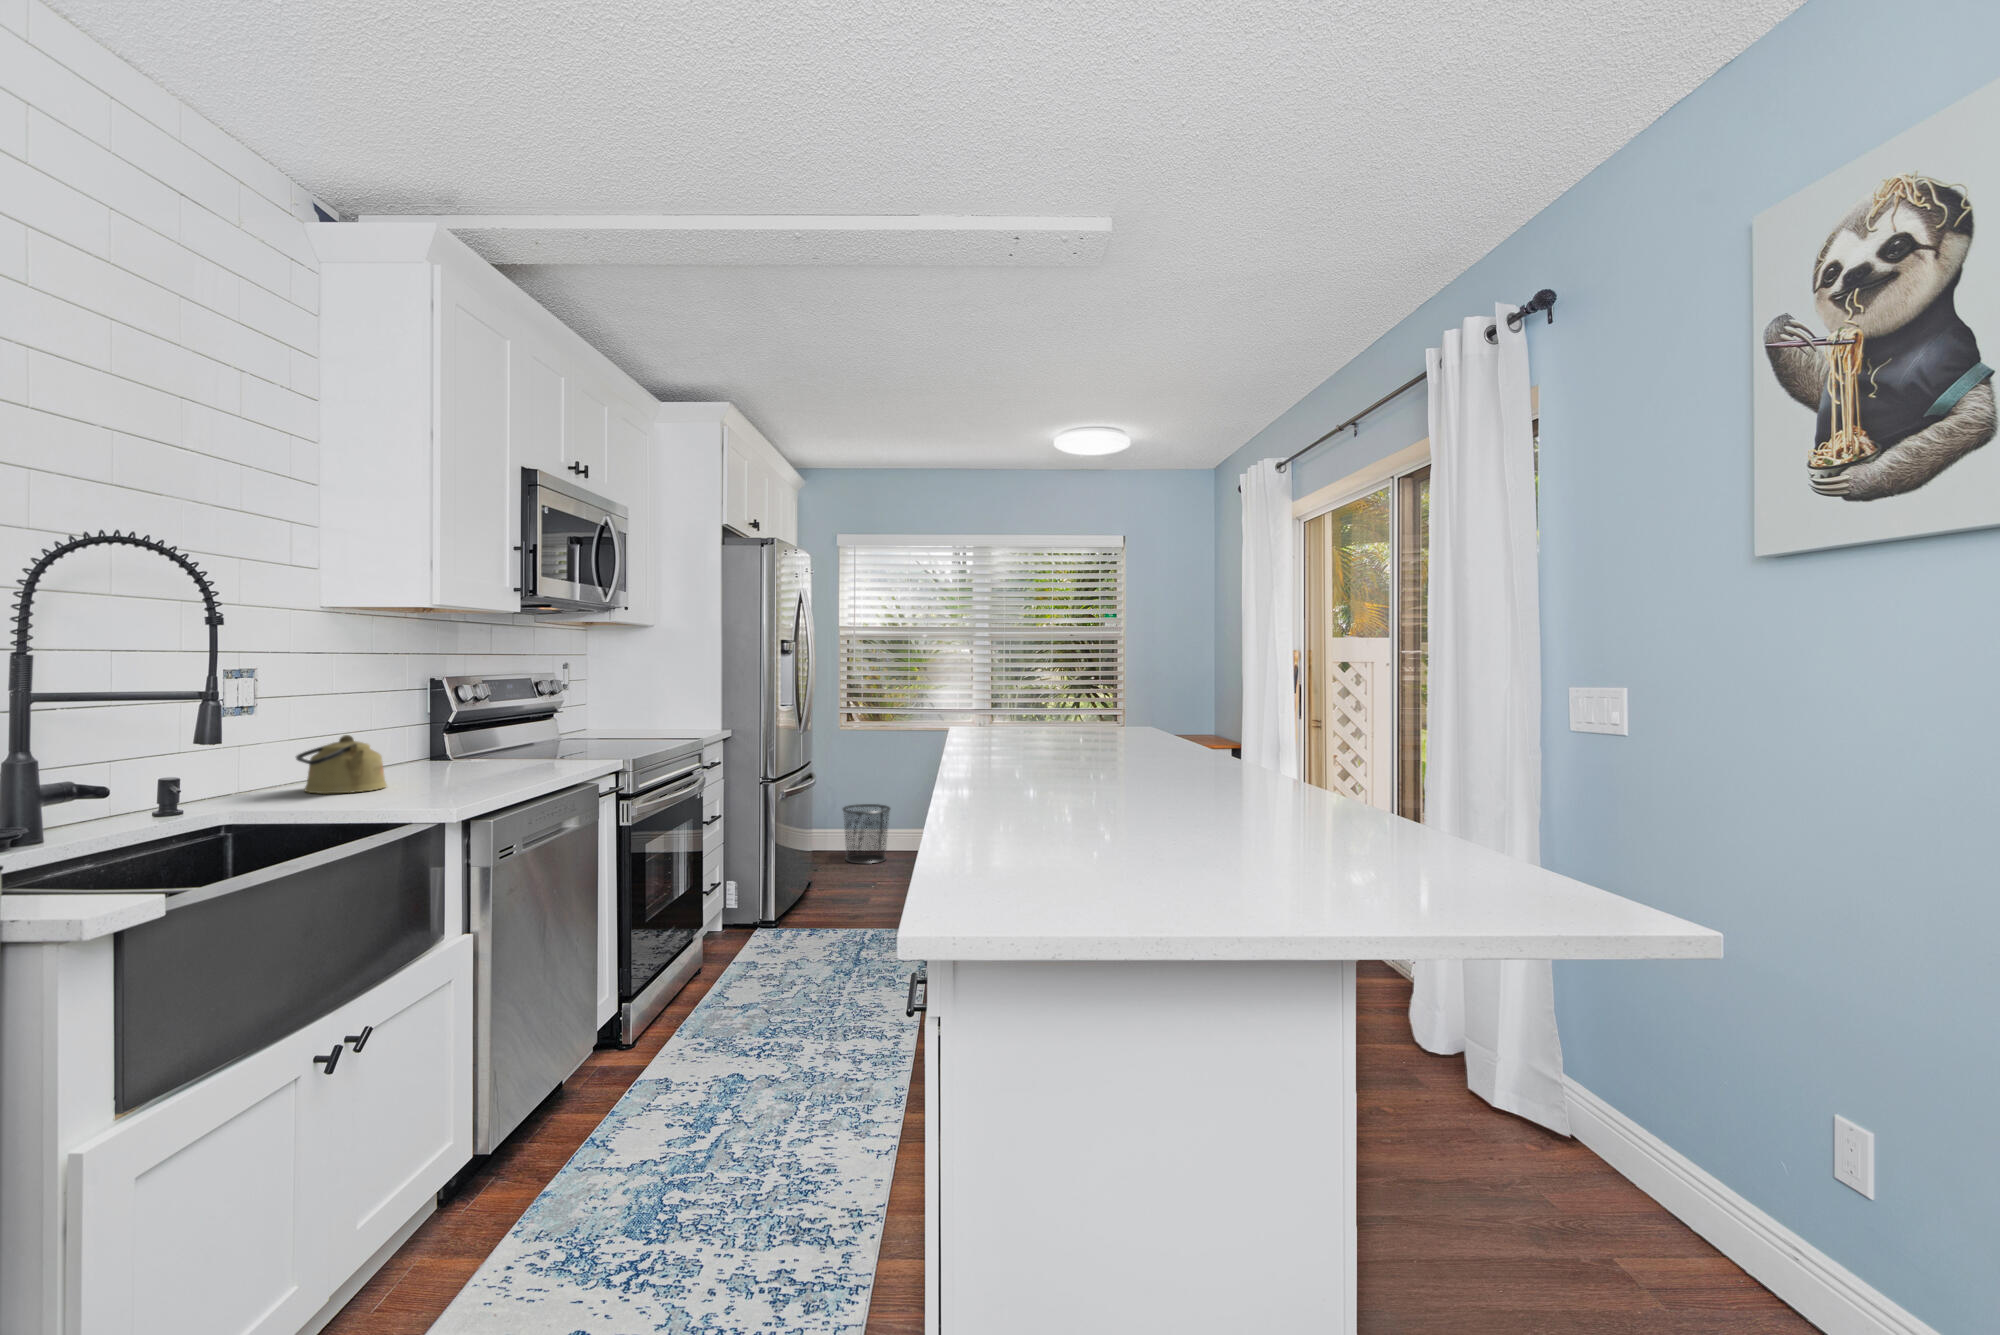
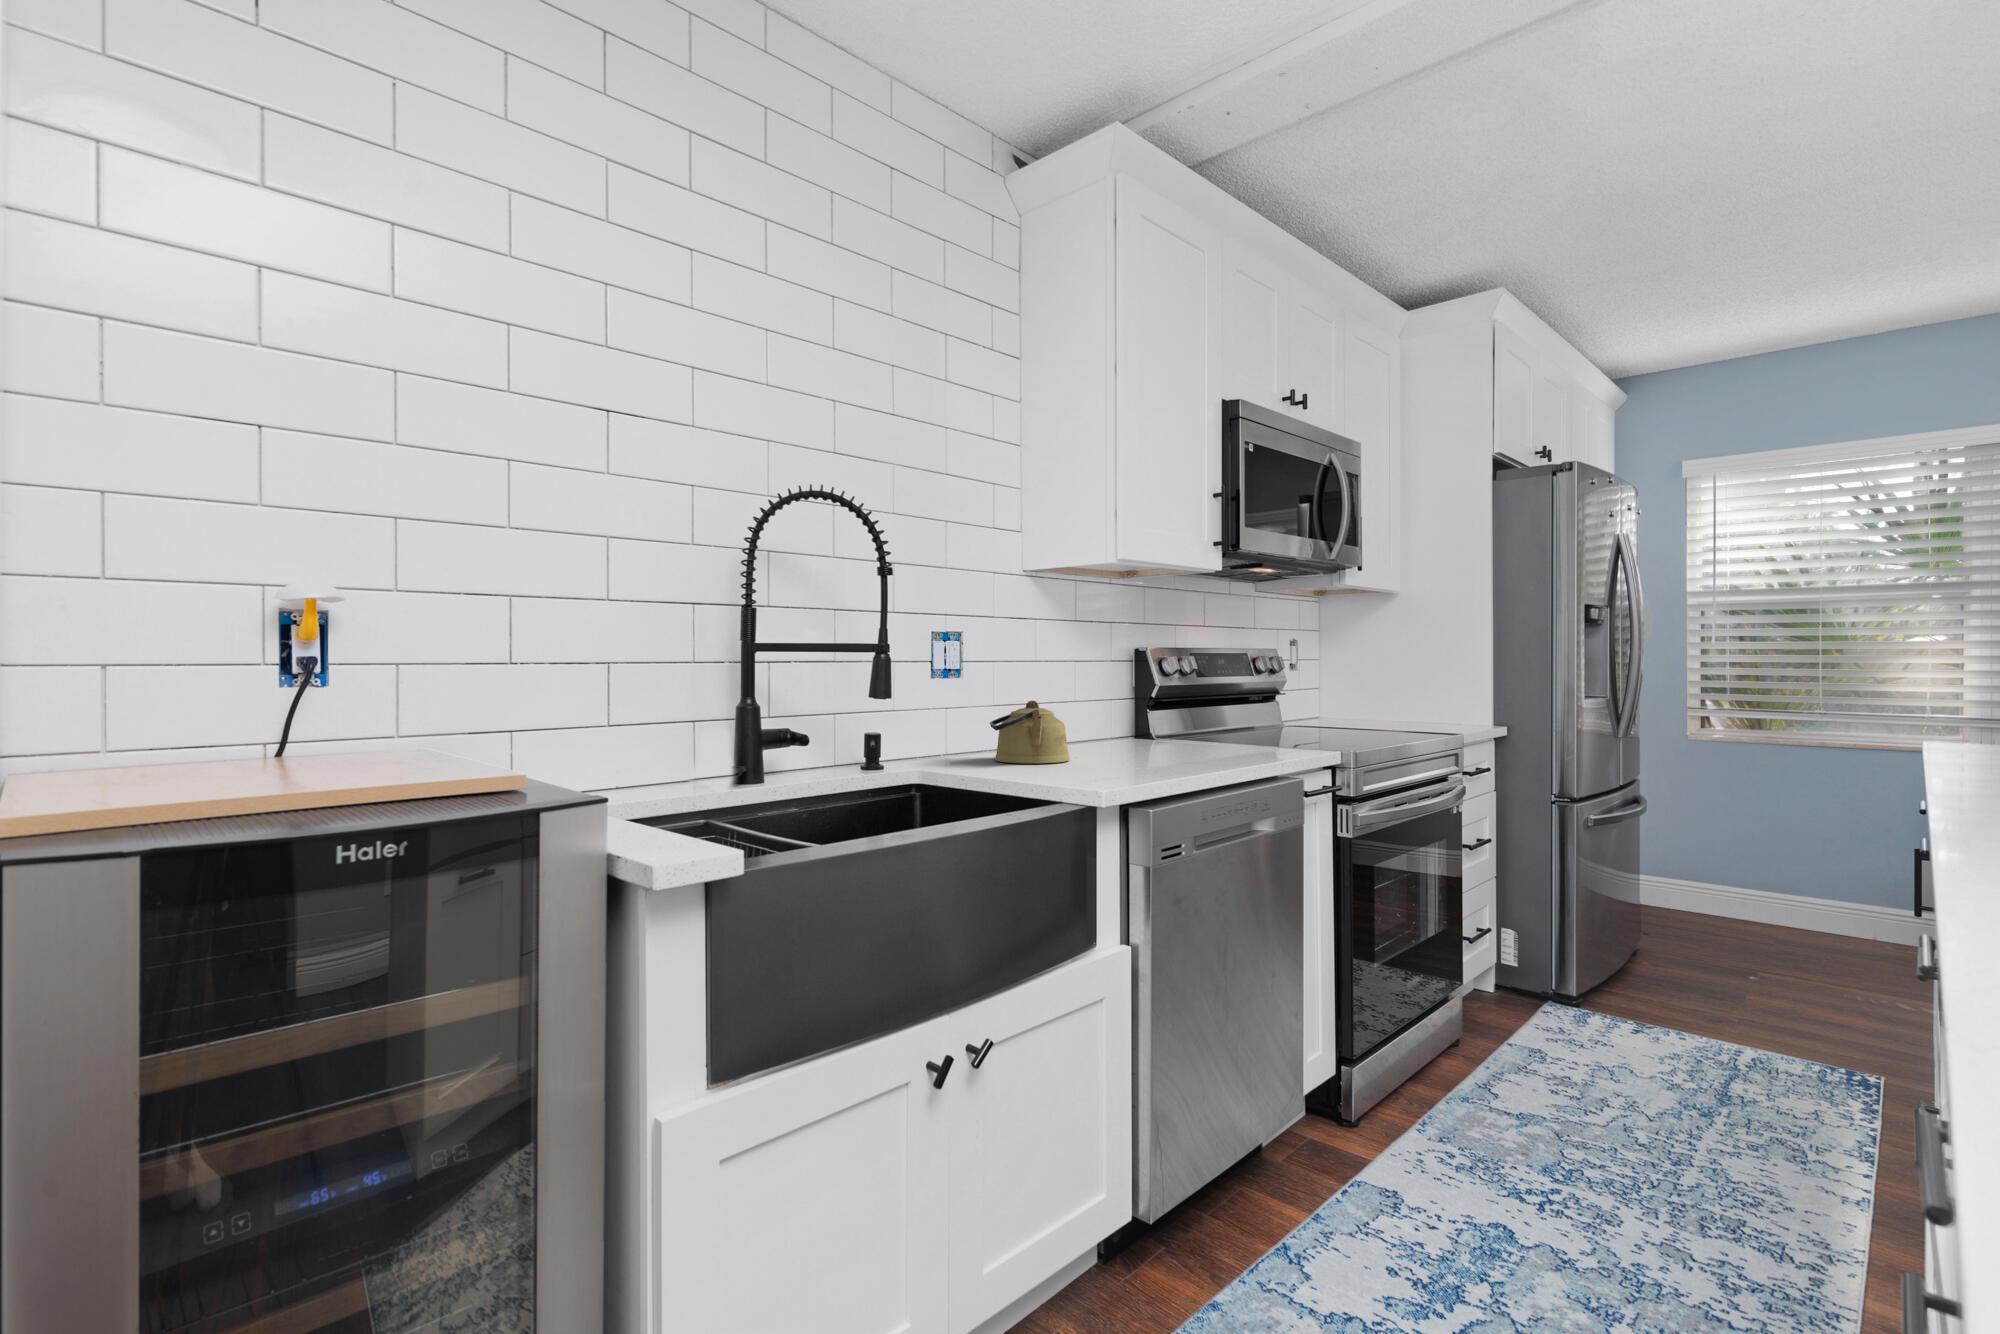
waste bin: present [843,804,890,864] -> none [1693,850,1782,941]

